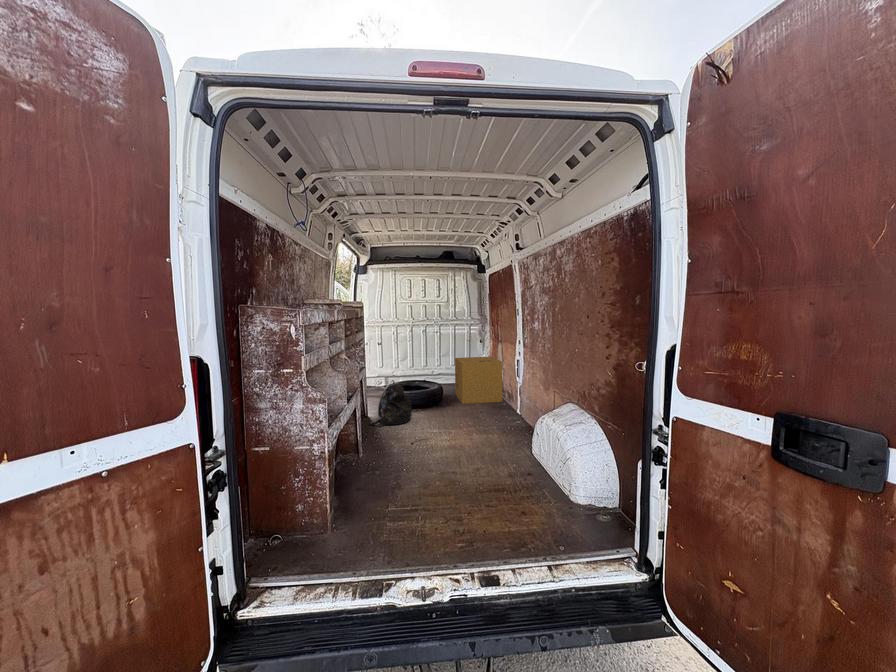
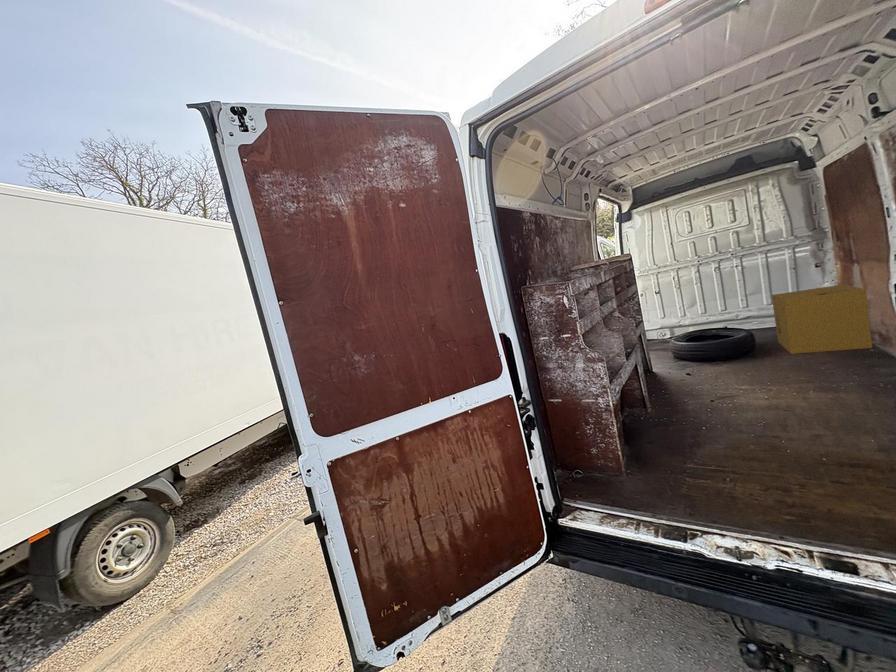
backpack: present [369,380,412,427] -> none [653,332,709,383]

